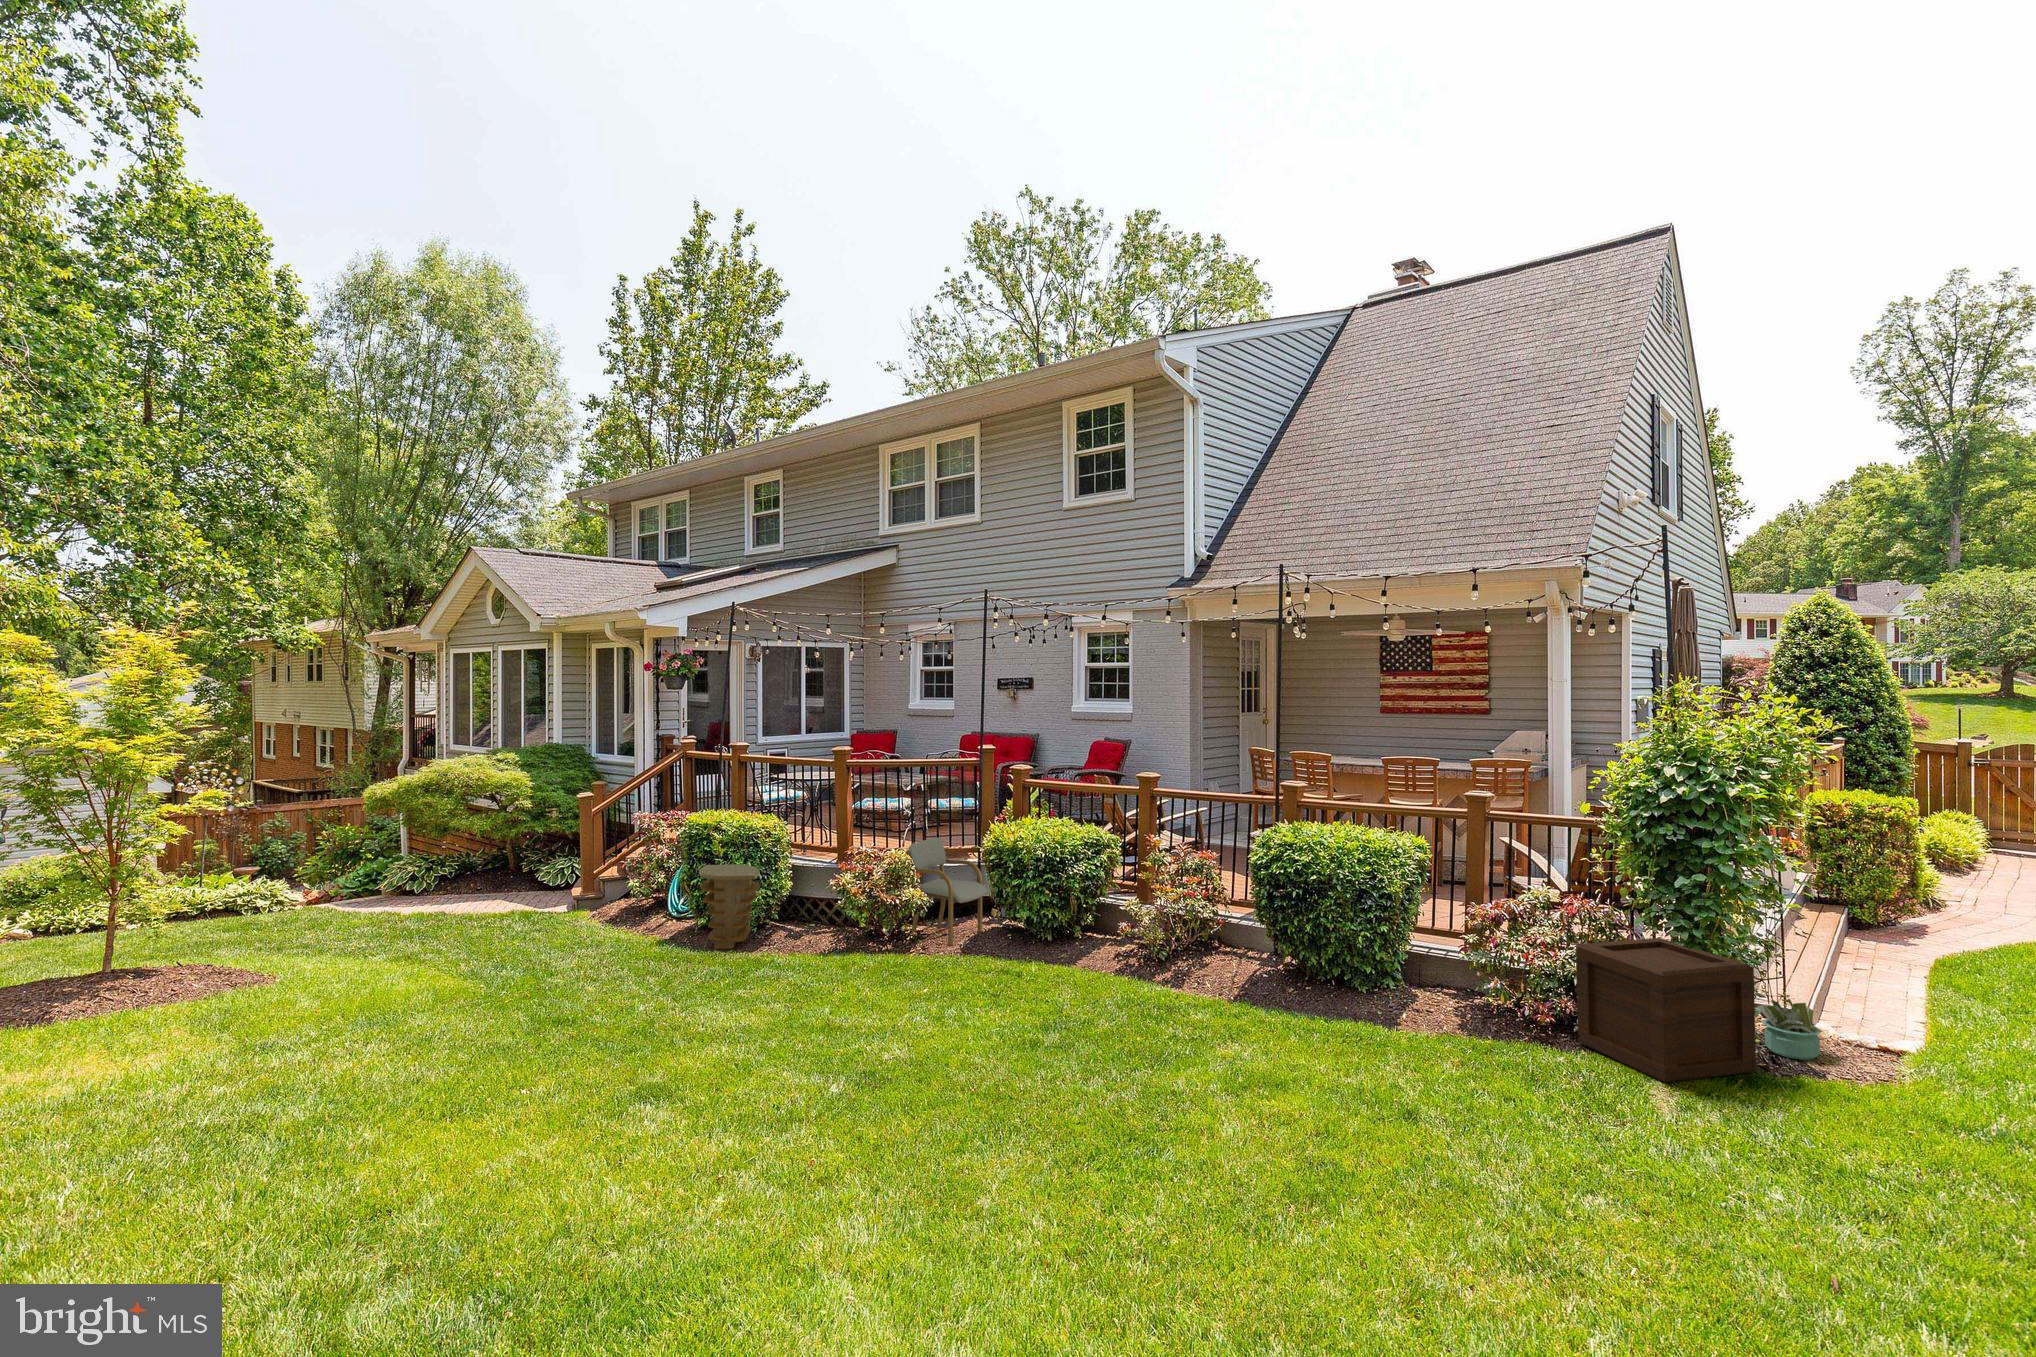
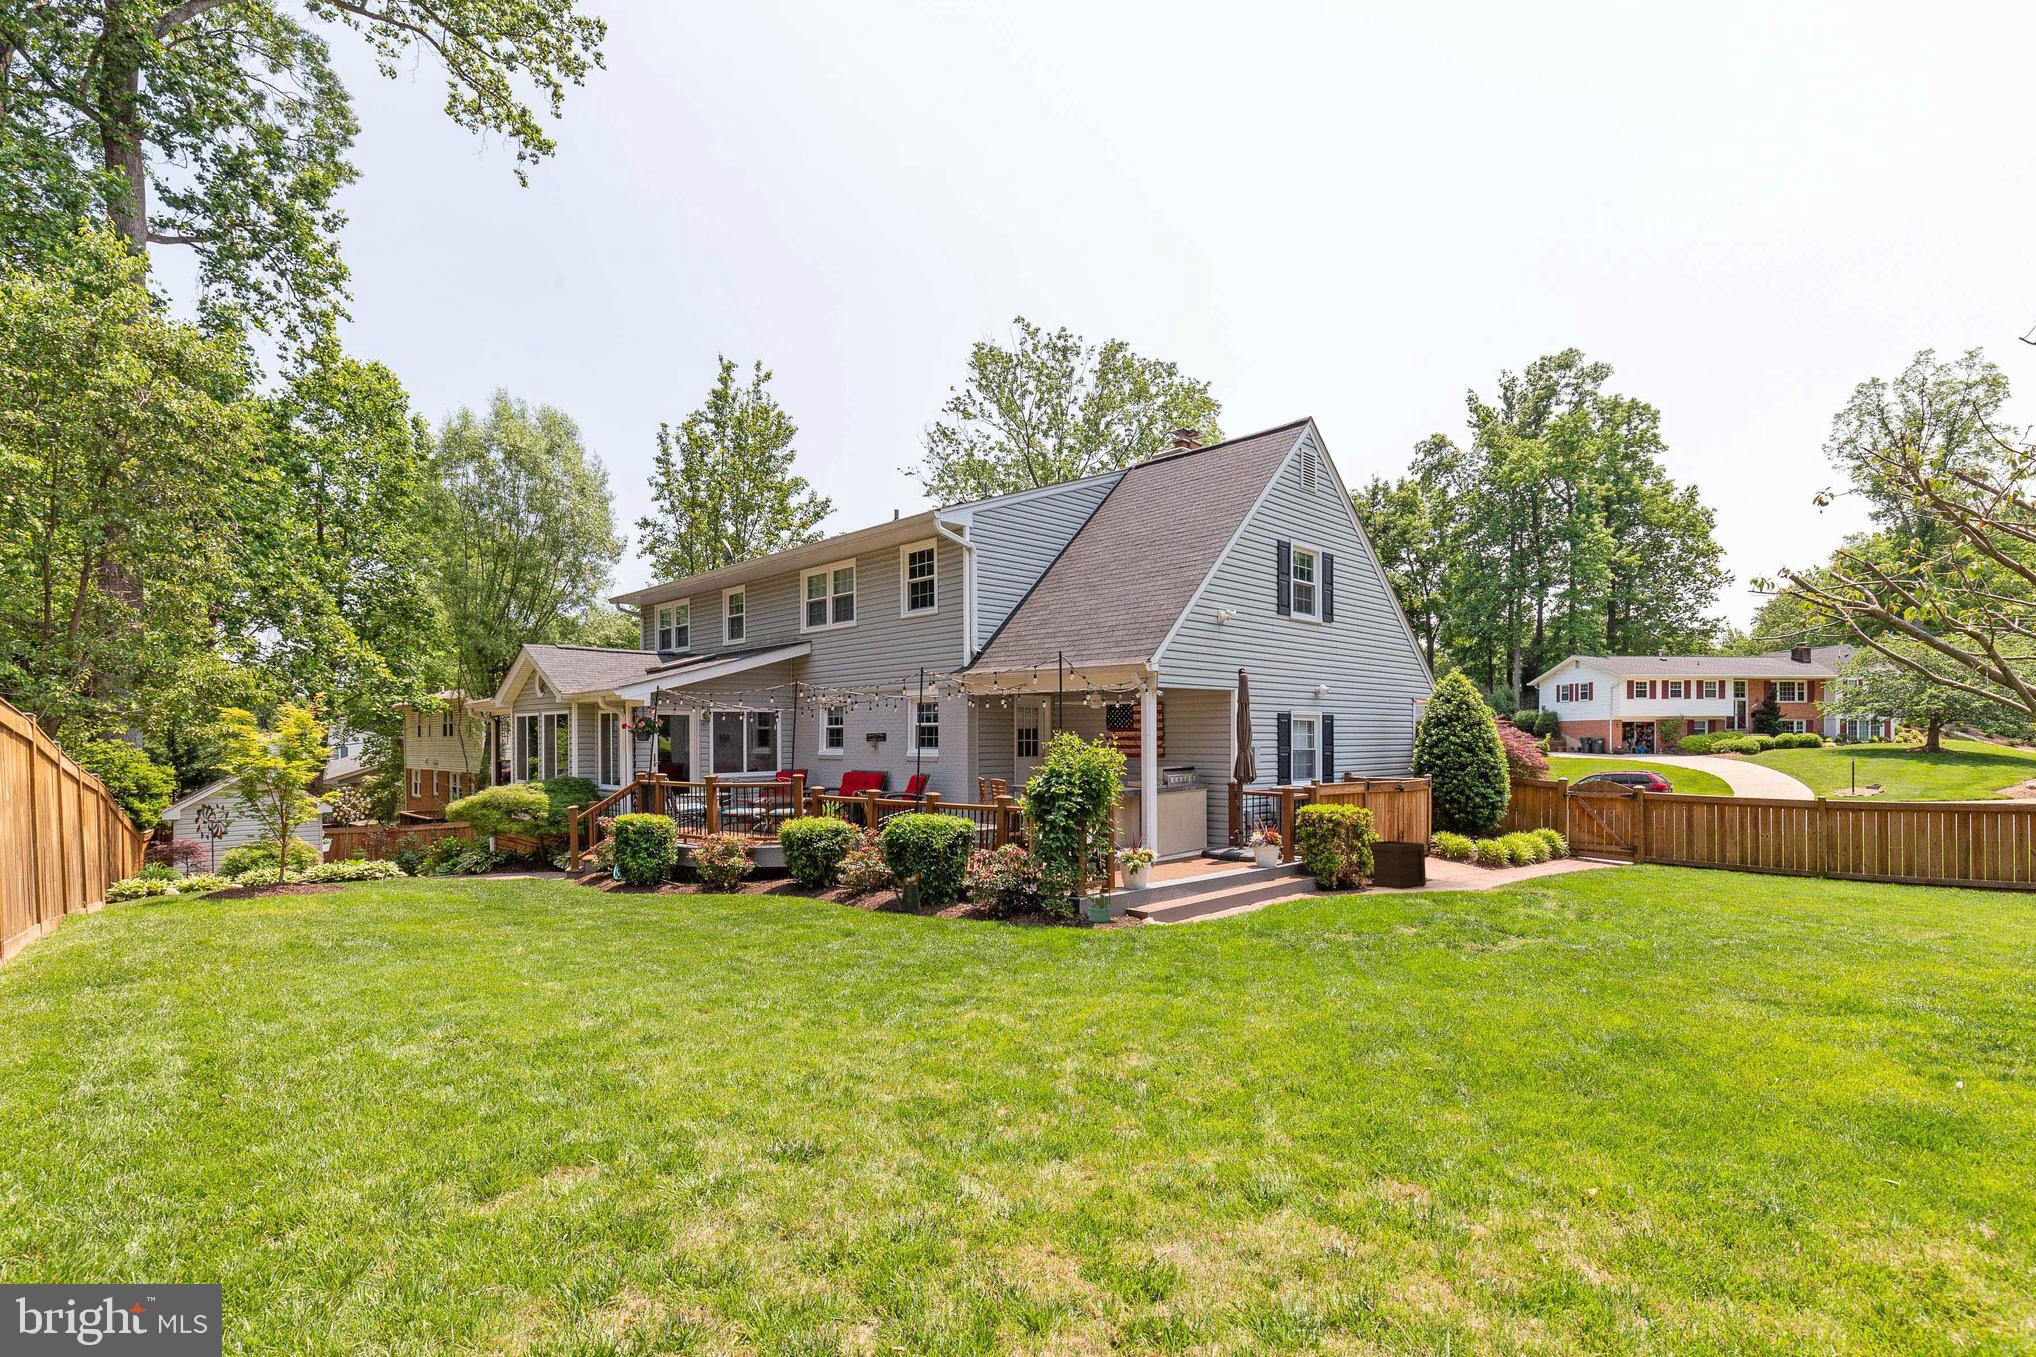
armchair: present [906,838,987,946] -> none [736,828,785,889]
side table: present [699,864,760,949] -> none [619,842,653,889]
wooden crate: present [1576,938,1756,1083] -> present [1366,841,1426,889]
watering can: none [1316,944,1362,1023] -> present [894,874,924,912]

